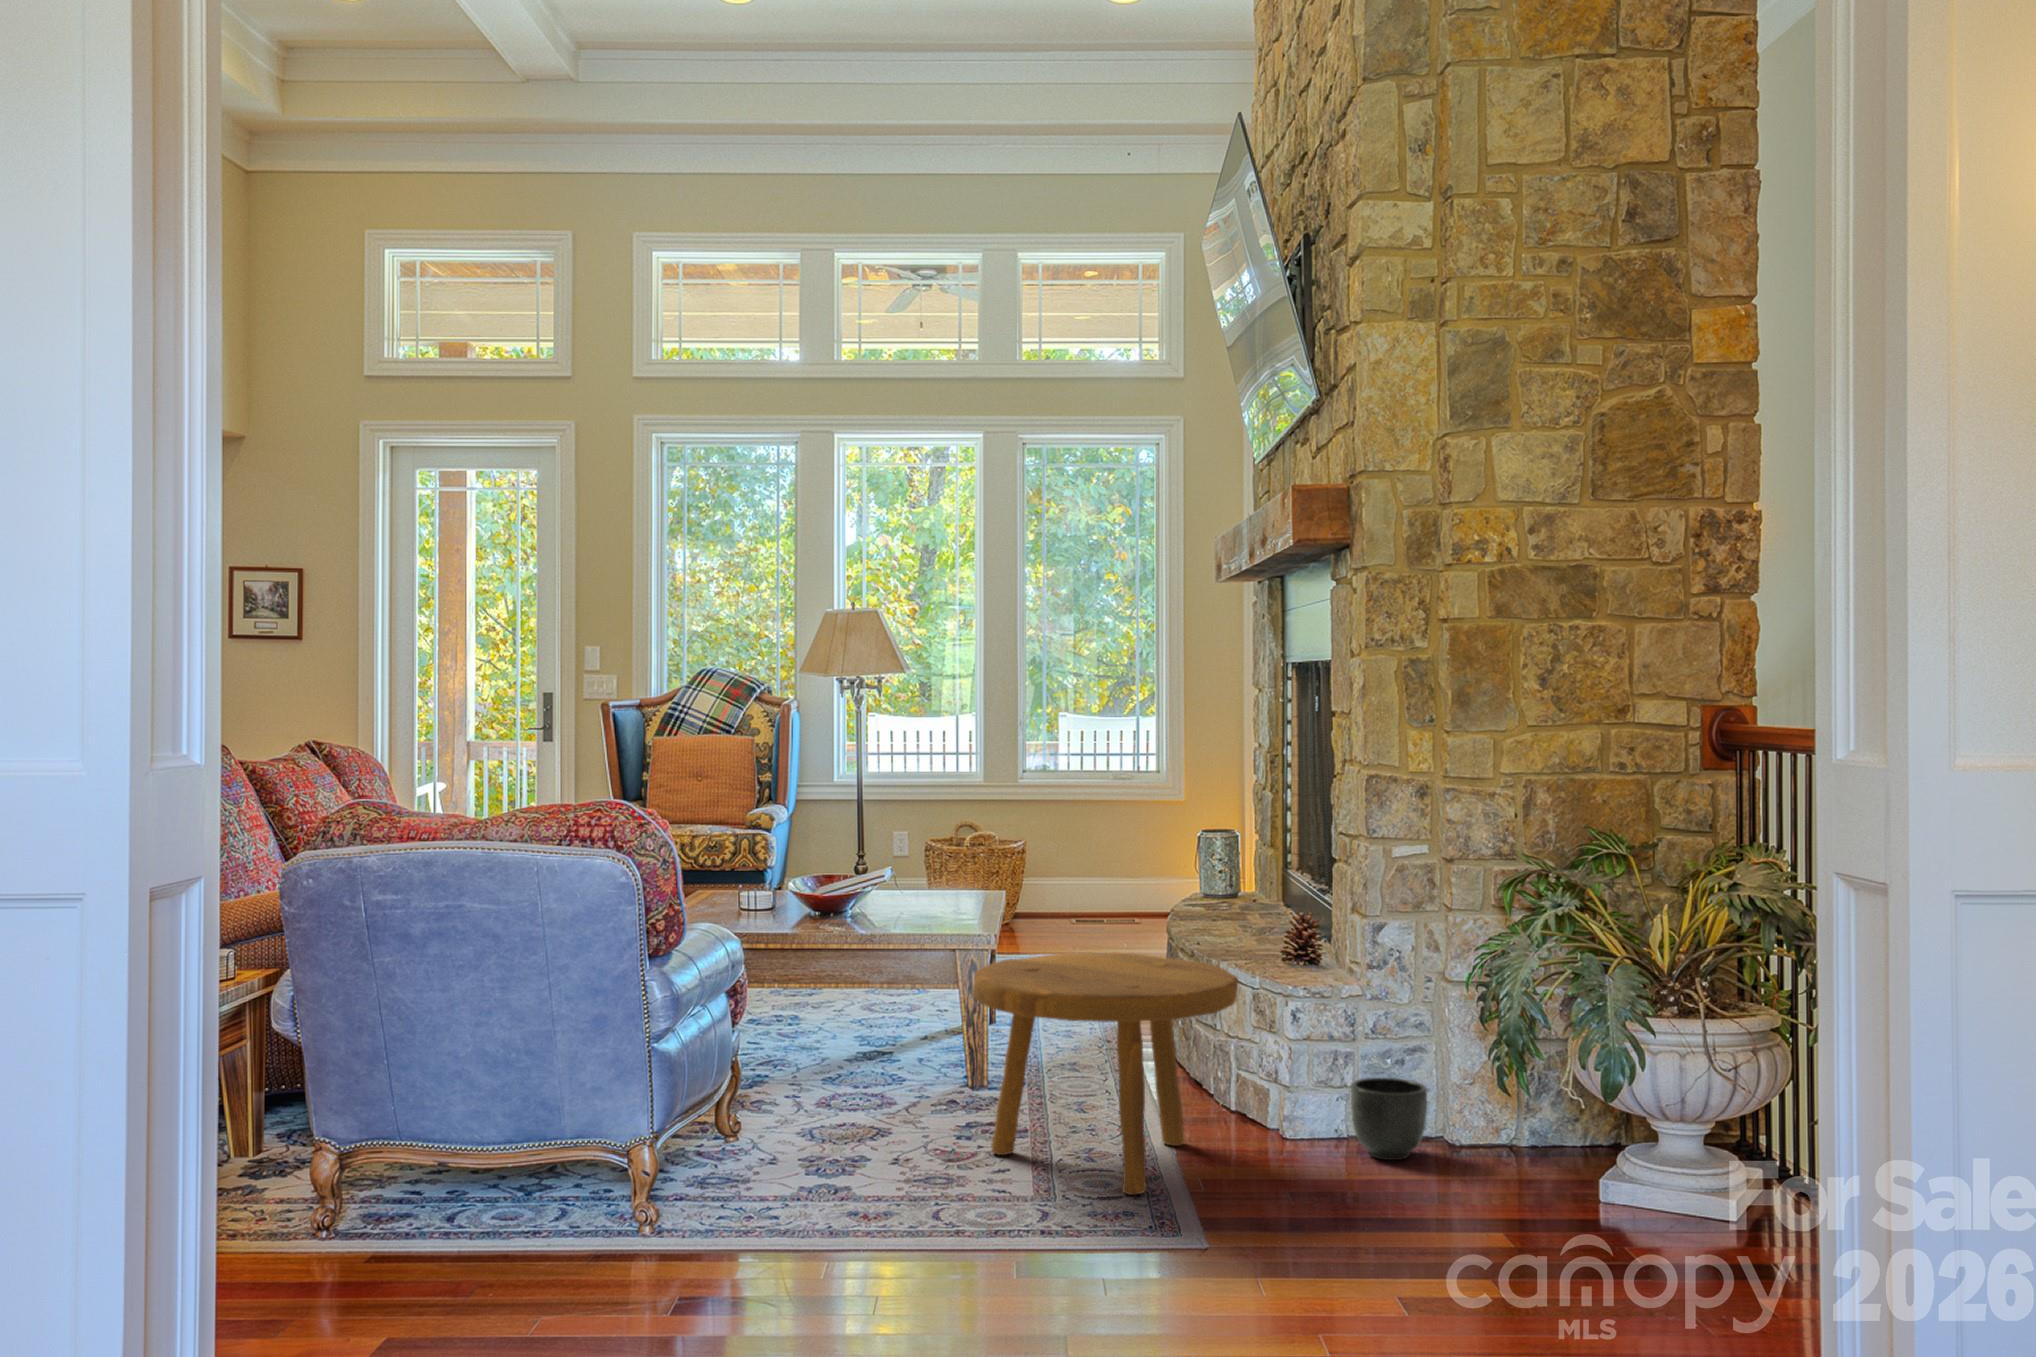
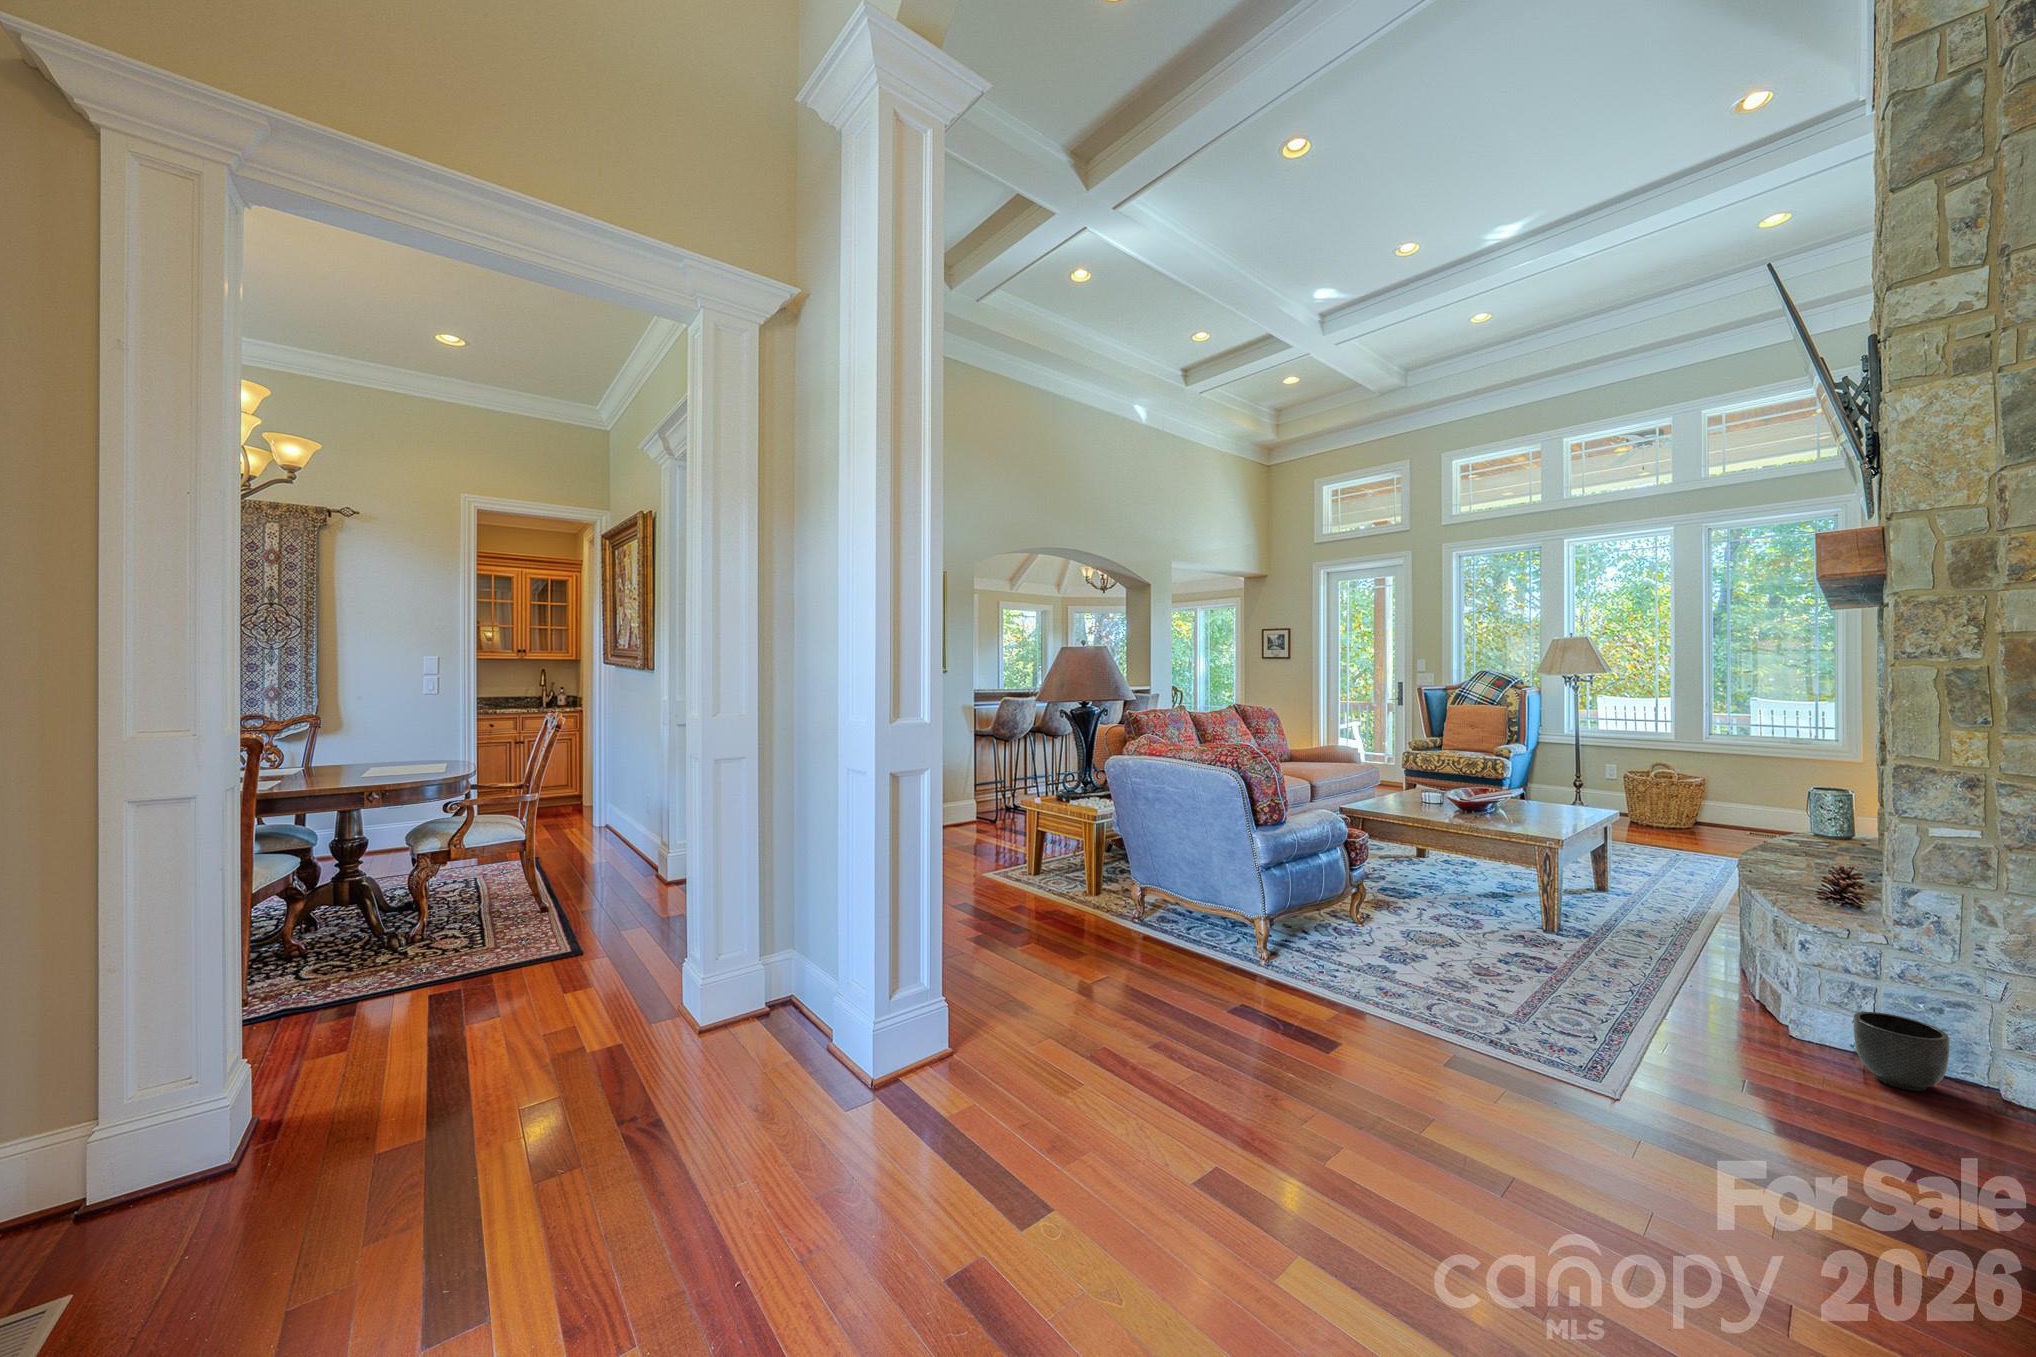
footstool: present [973,953,1238,1195] -> none [1492,861,1719,1039]

